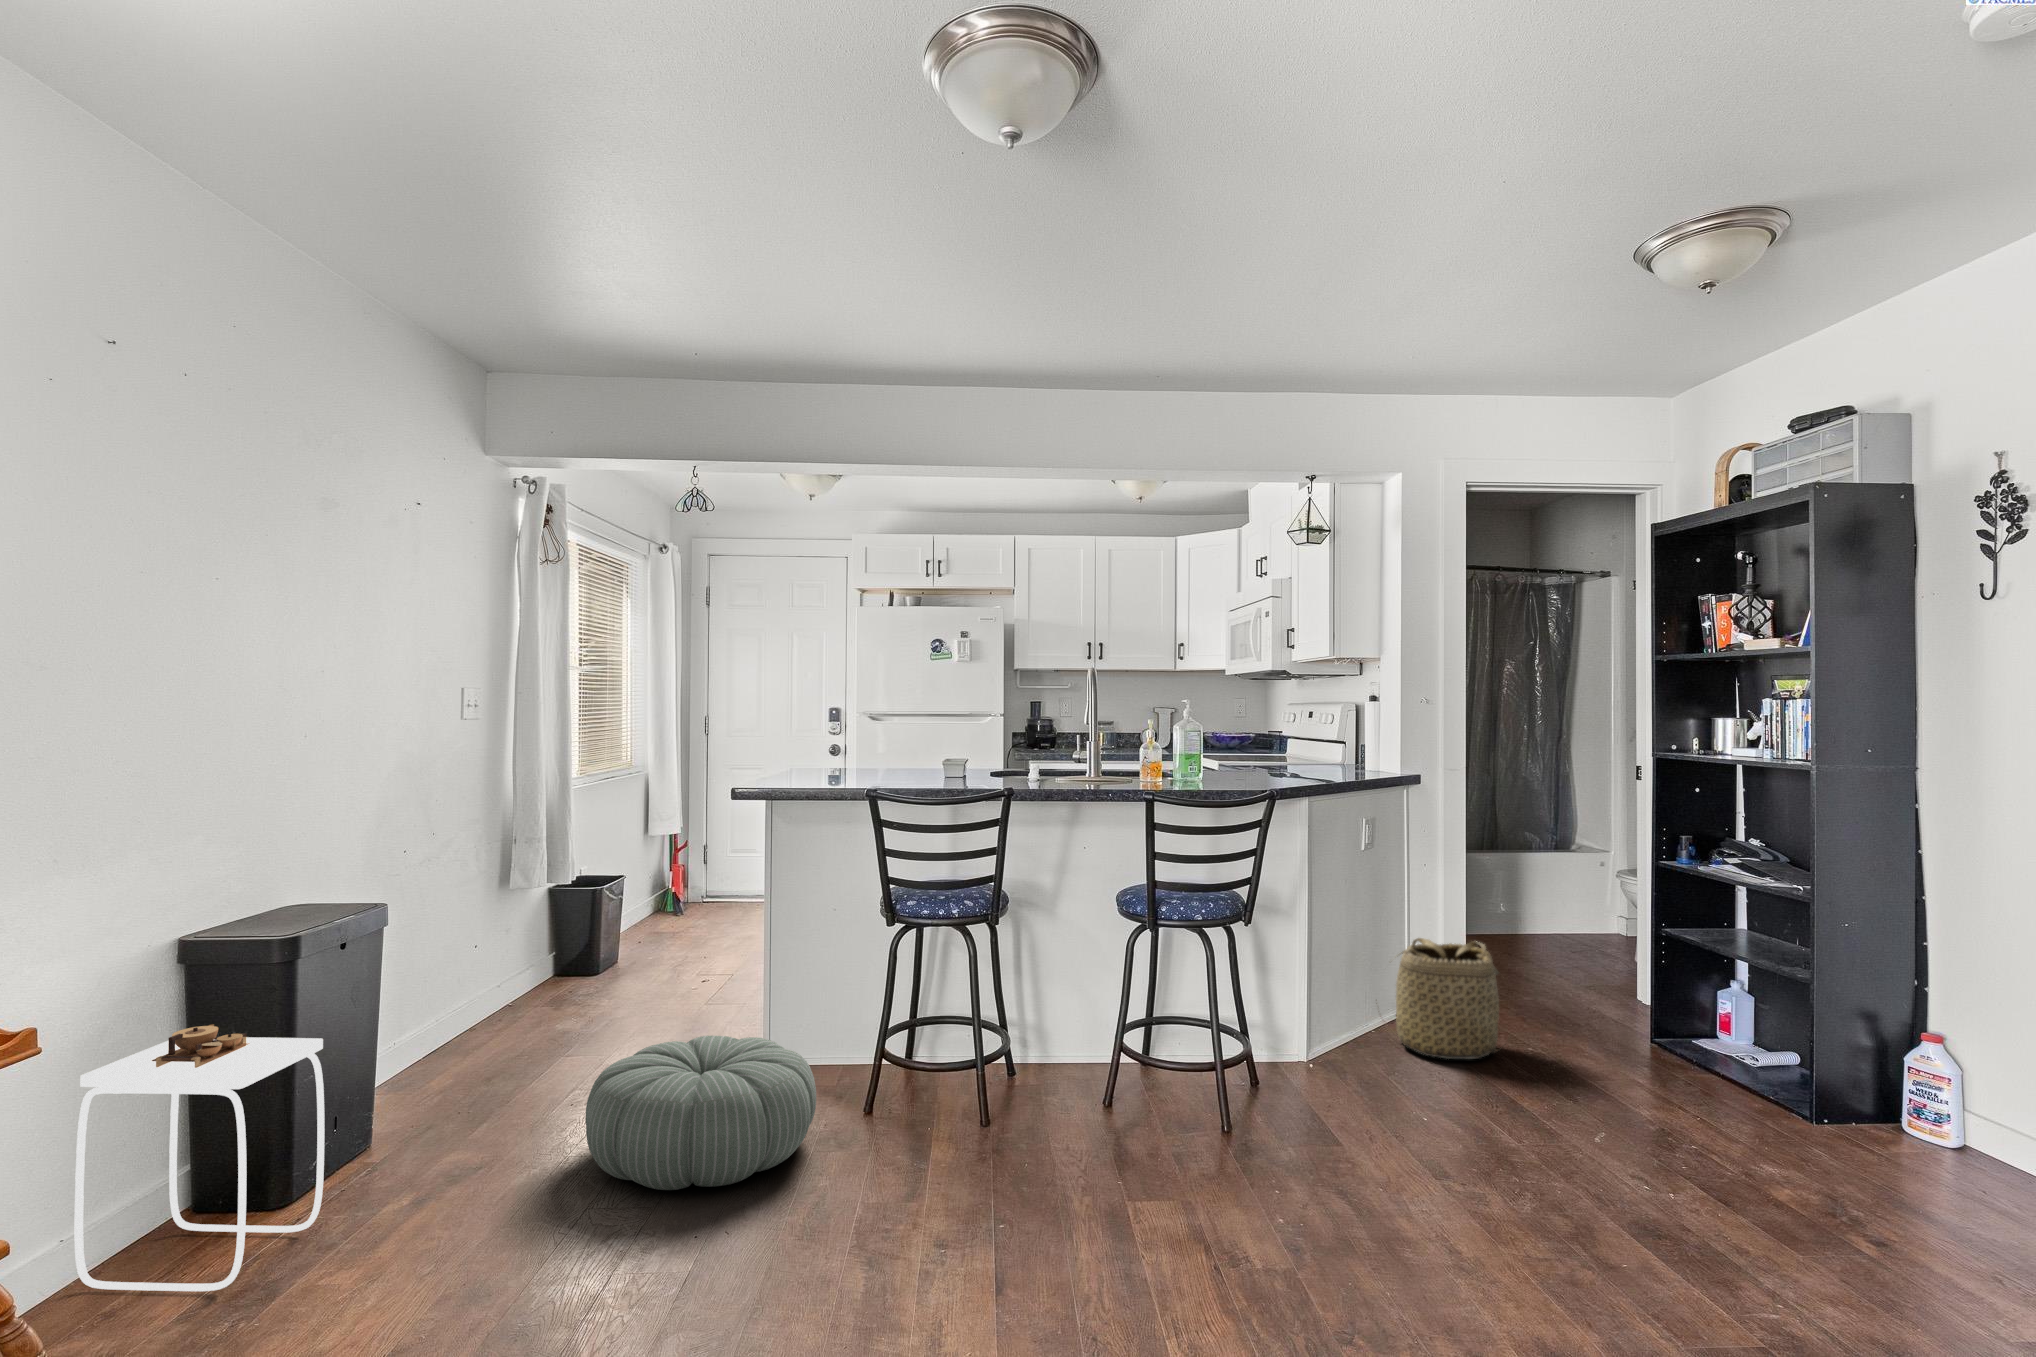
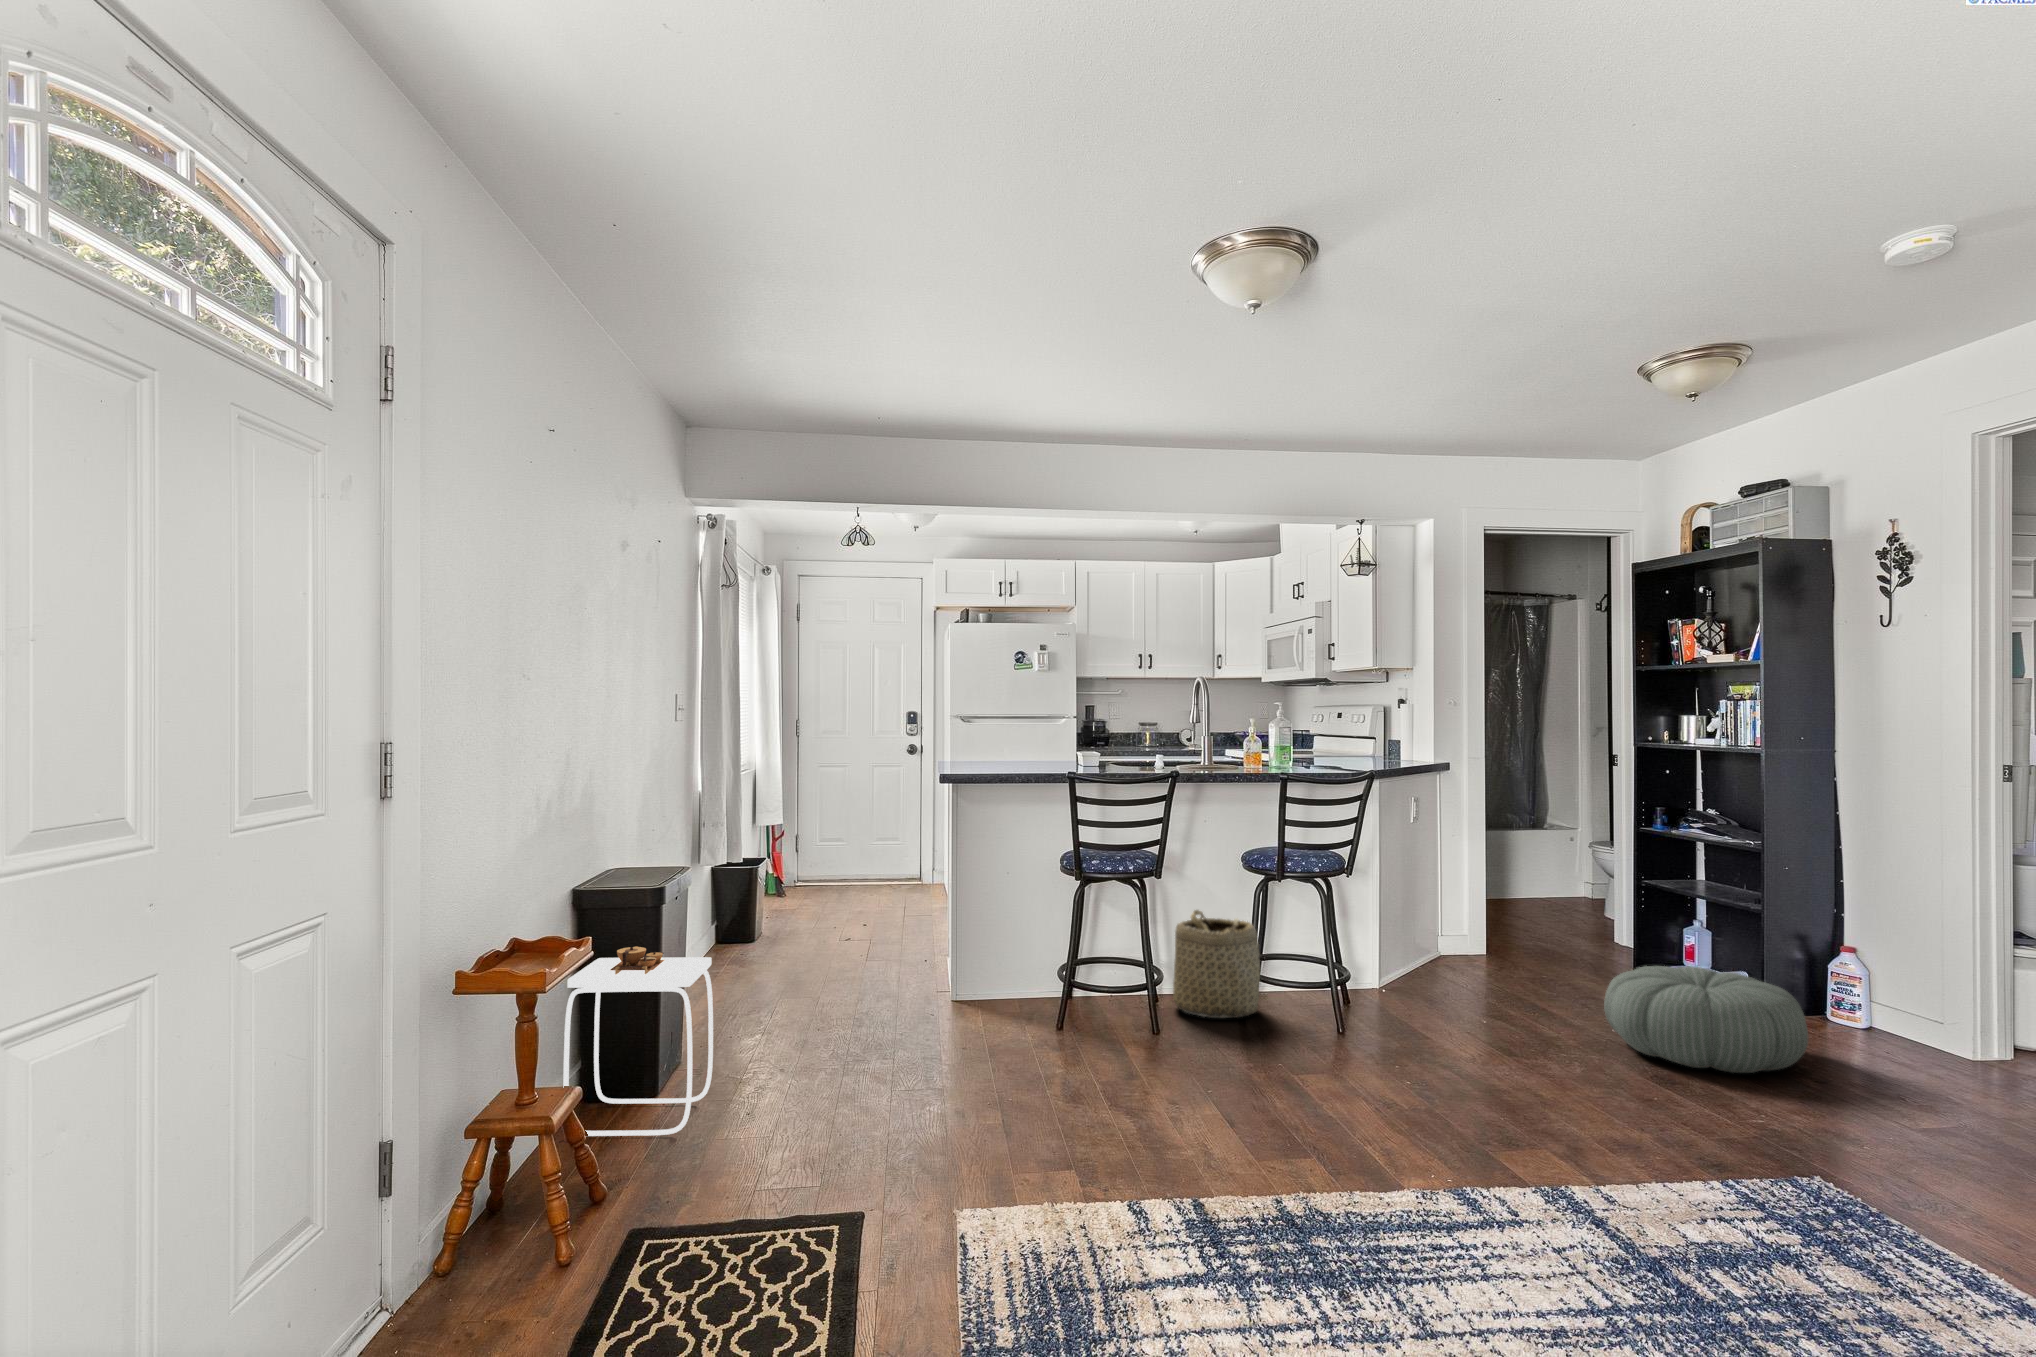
basket: present [1396,938,1502,1059] -> present [1173,910,1260,1018]
pouf: present [585,1036,816,1190] -> present [1604,966,1808,1073]

